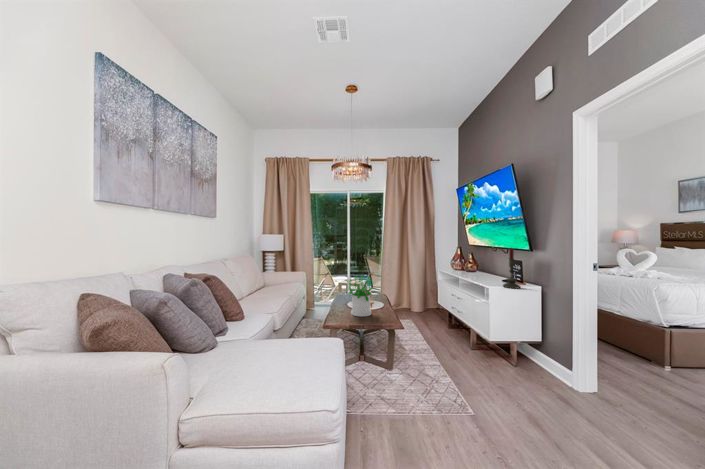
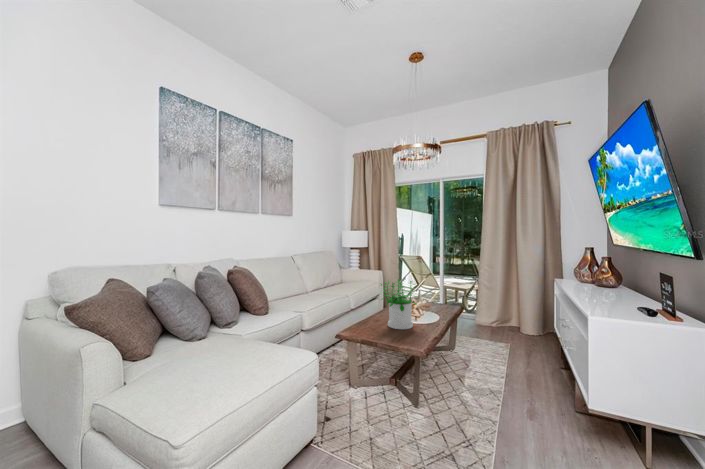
candle: present [503,249,521,288] -> none [621,247,657,320]

